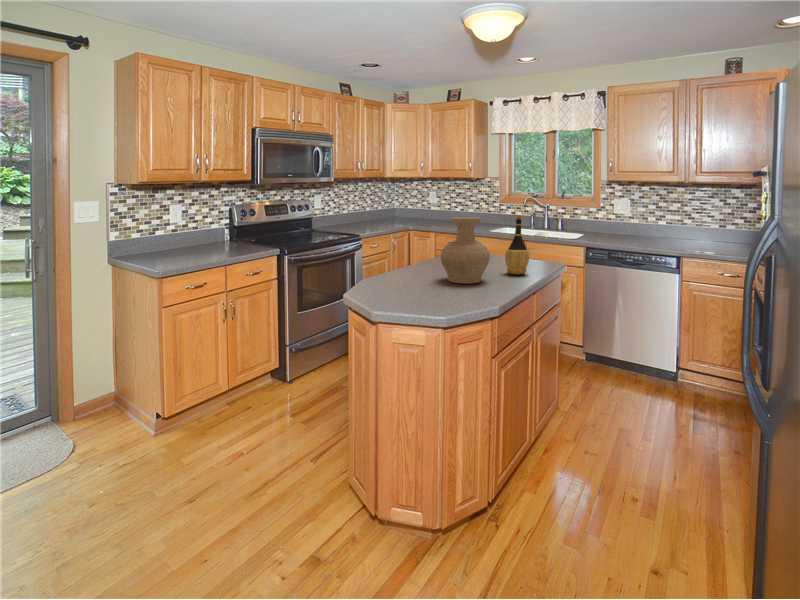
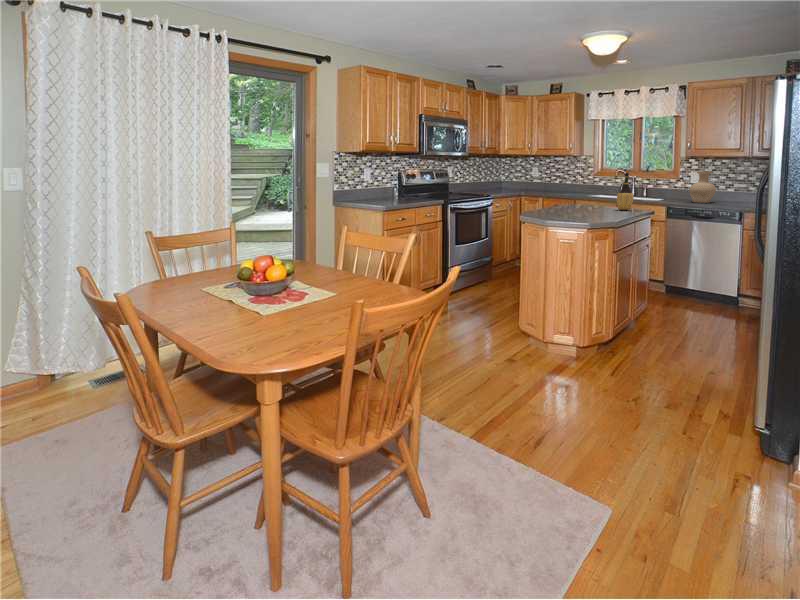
vase: present [441,217,490,284] -> present [689,171,716,203]

